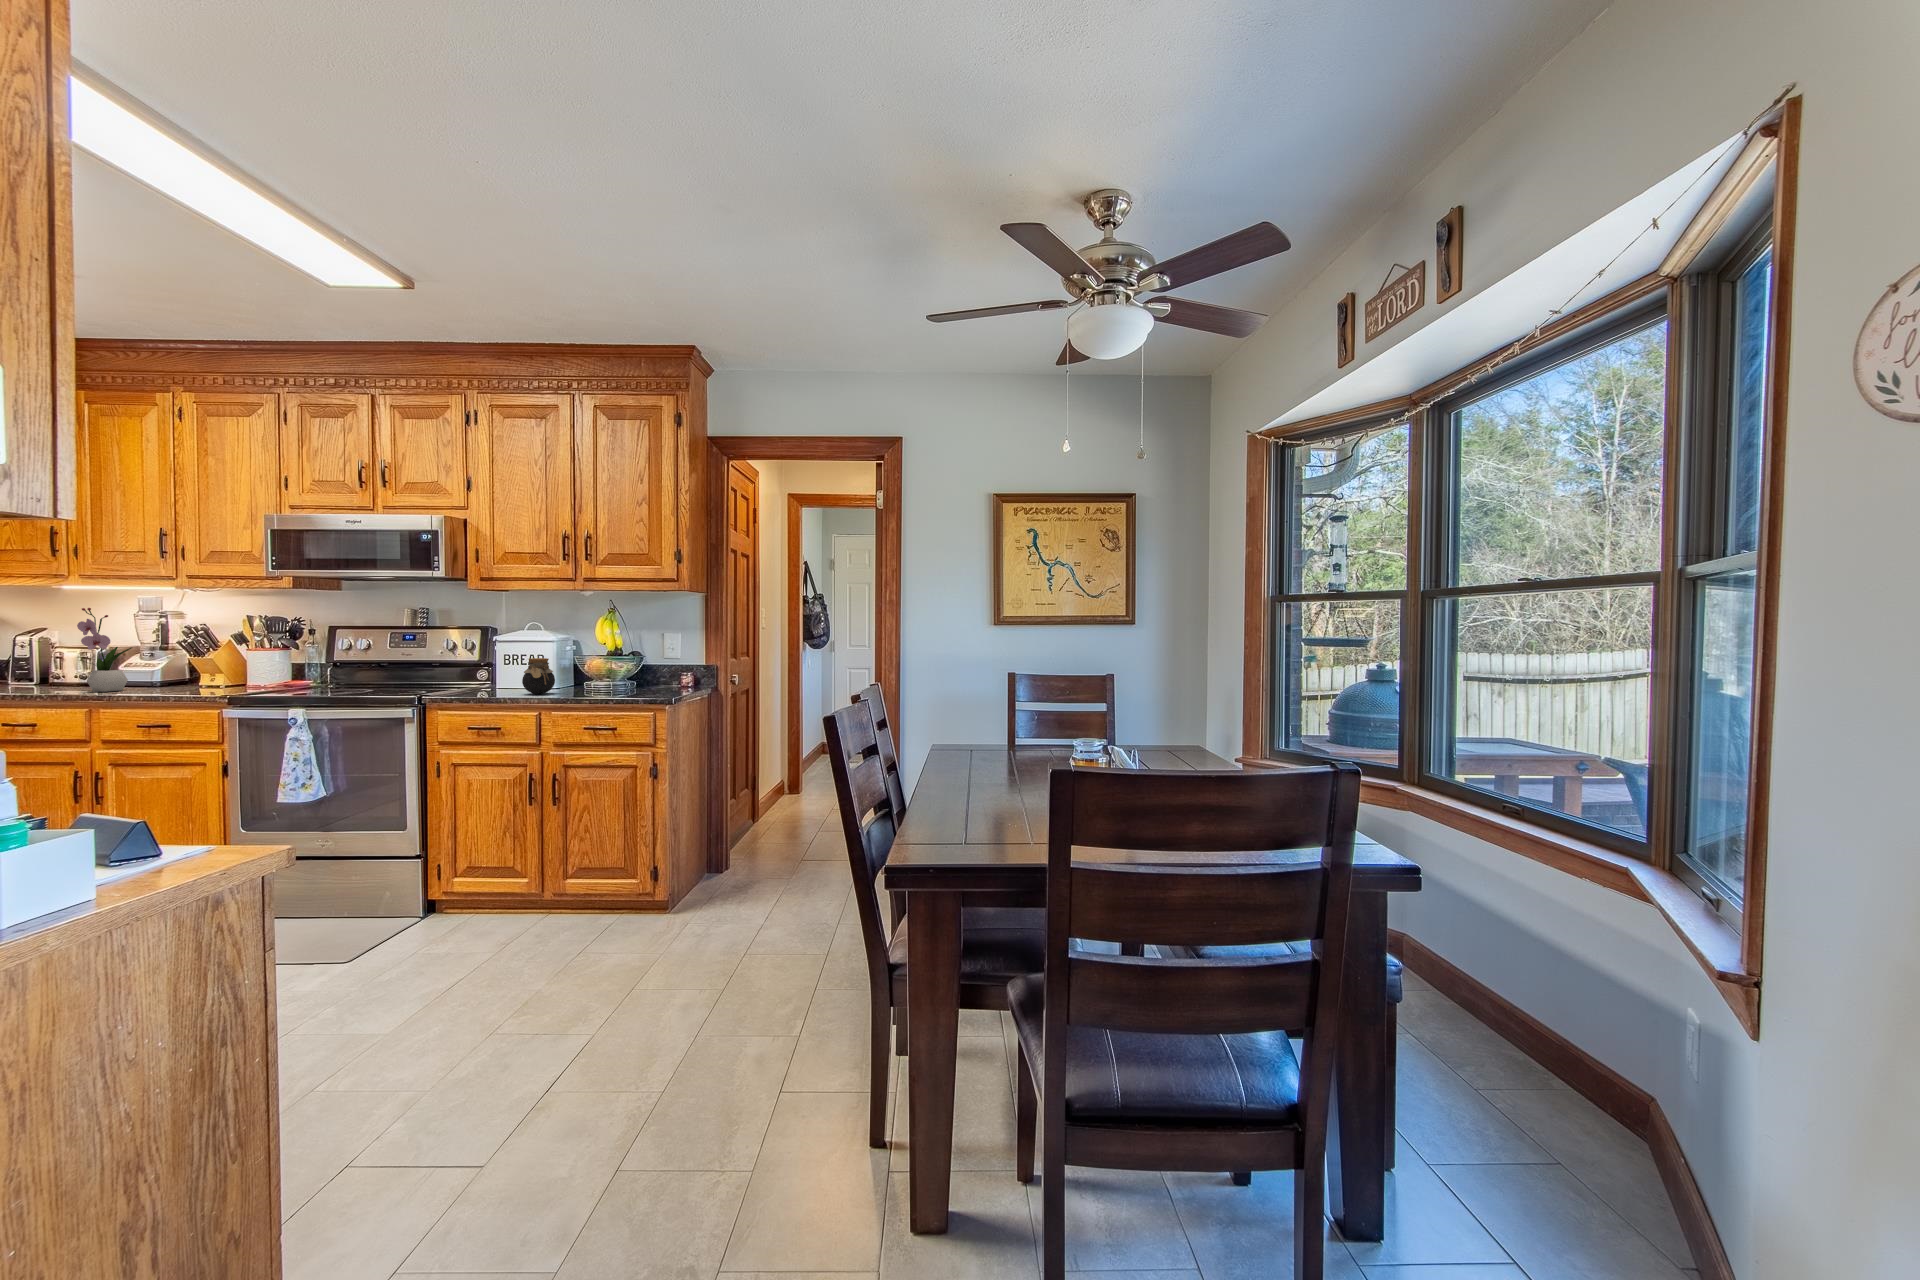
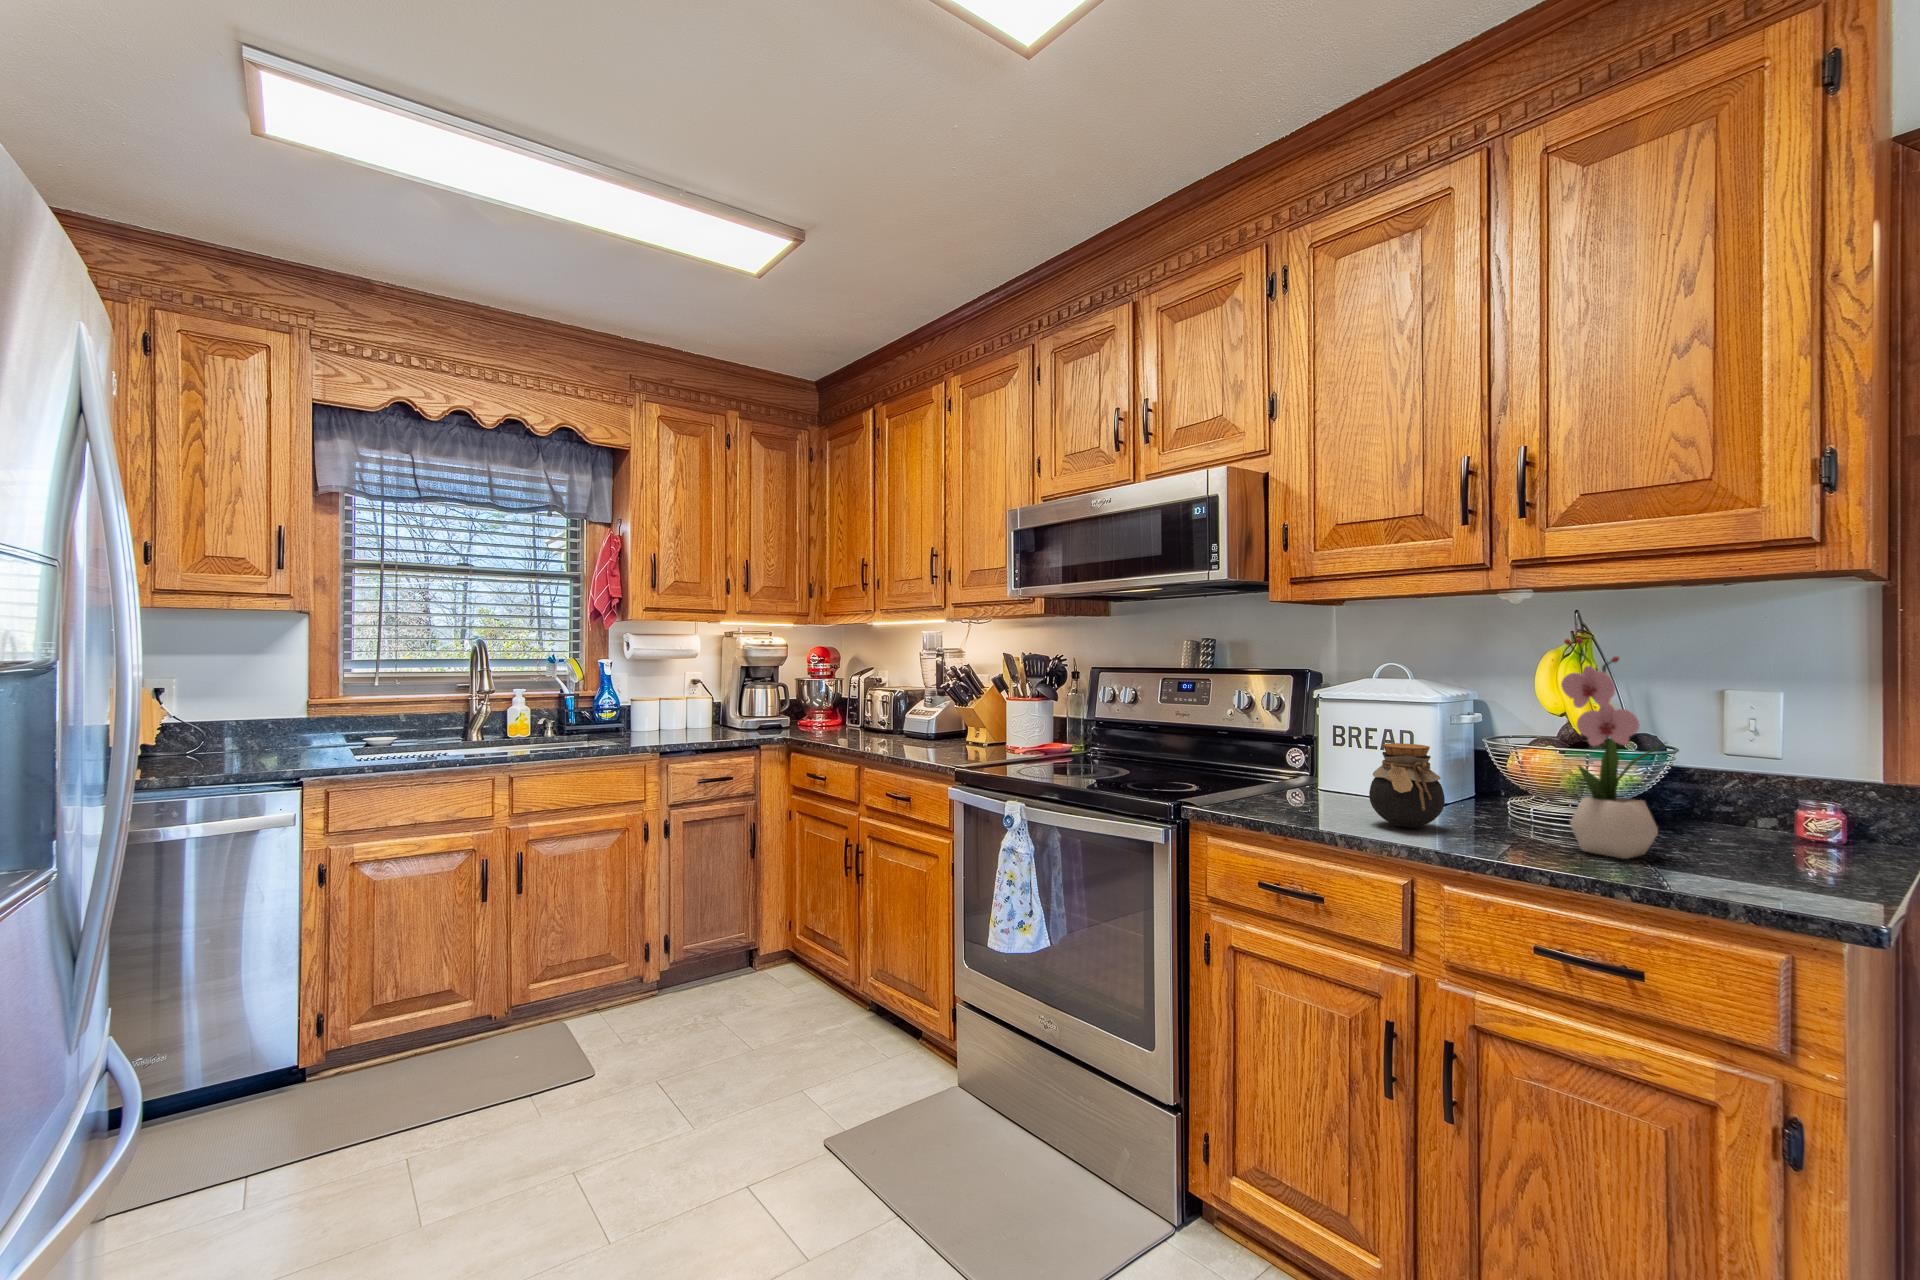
flower arrangement: present [77,608,131,692] -> present [1561,638,1667,859]

